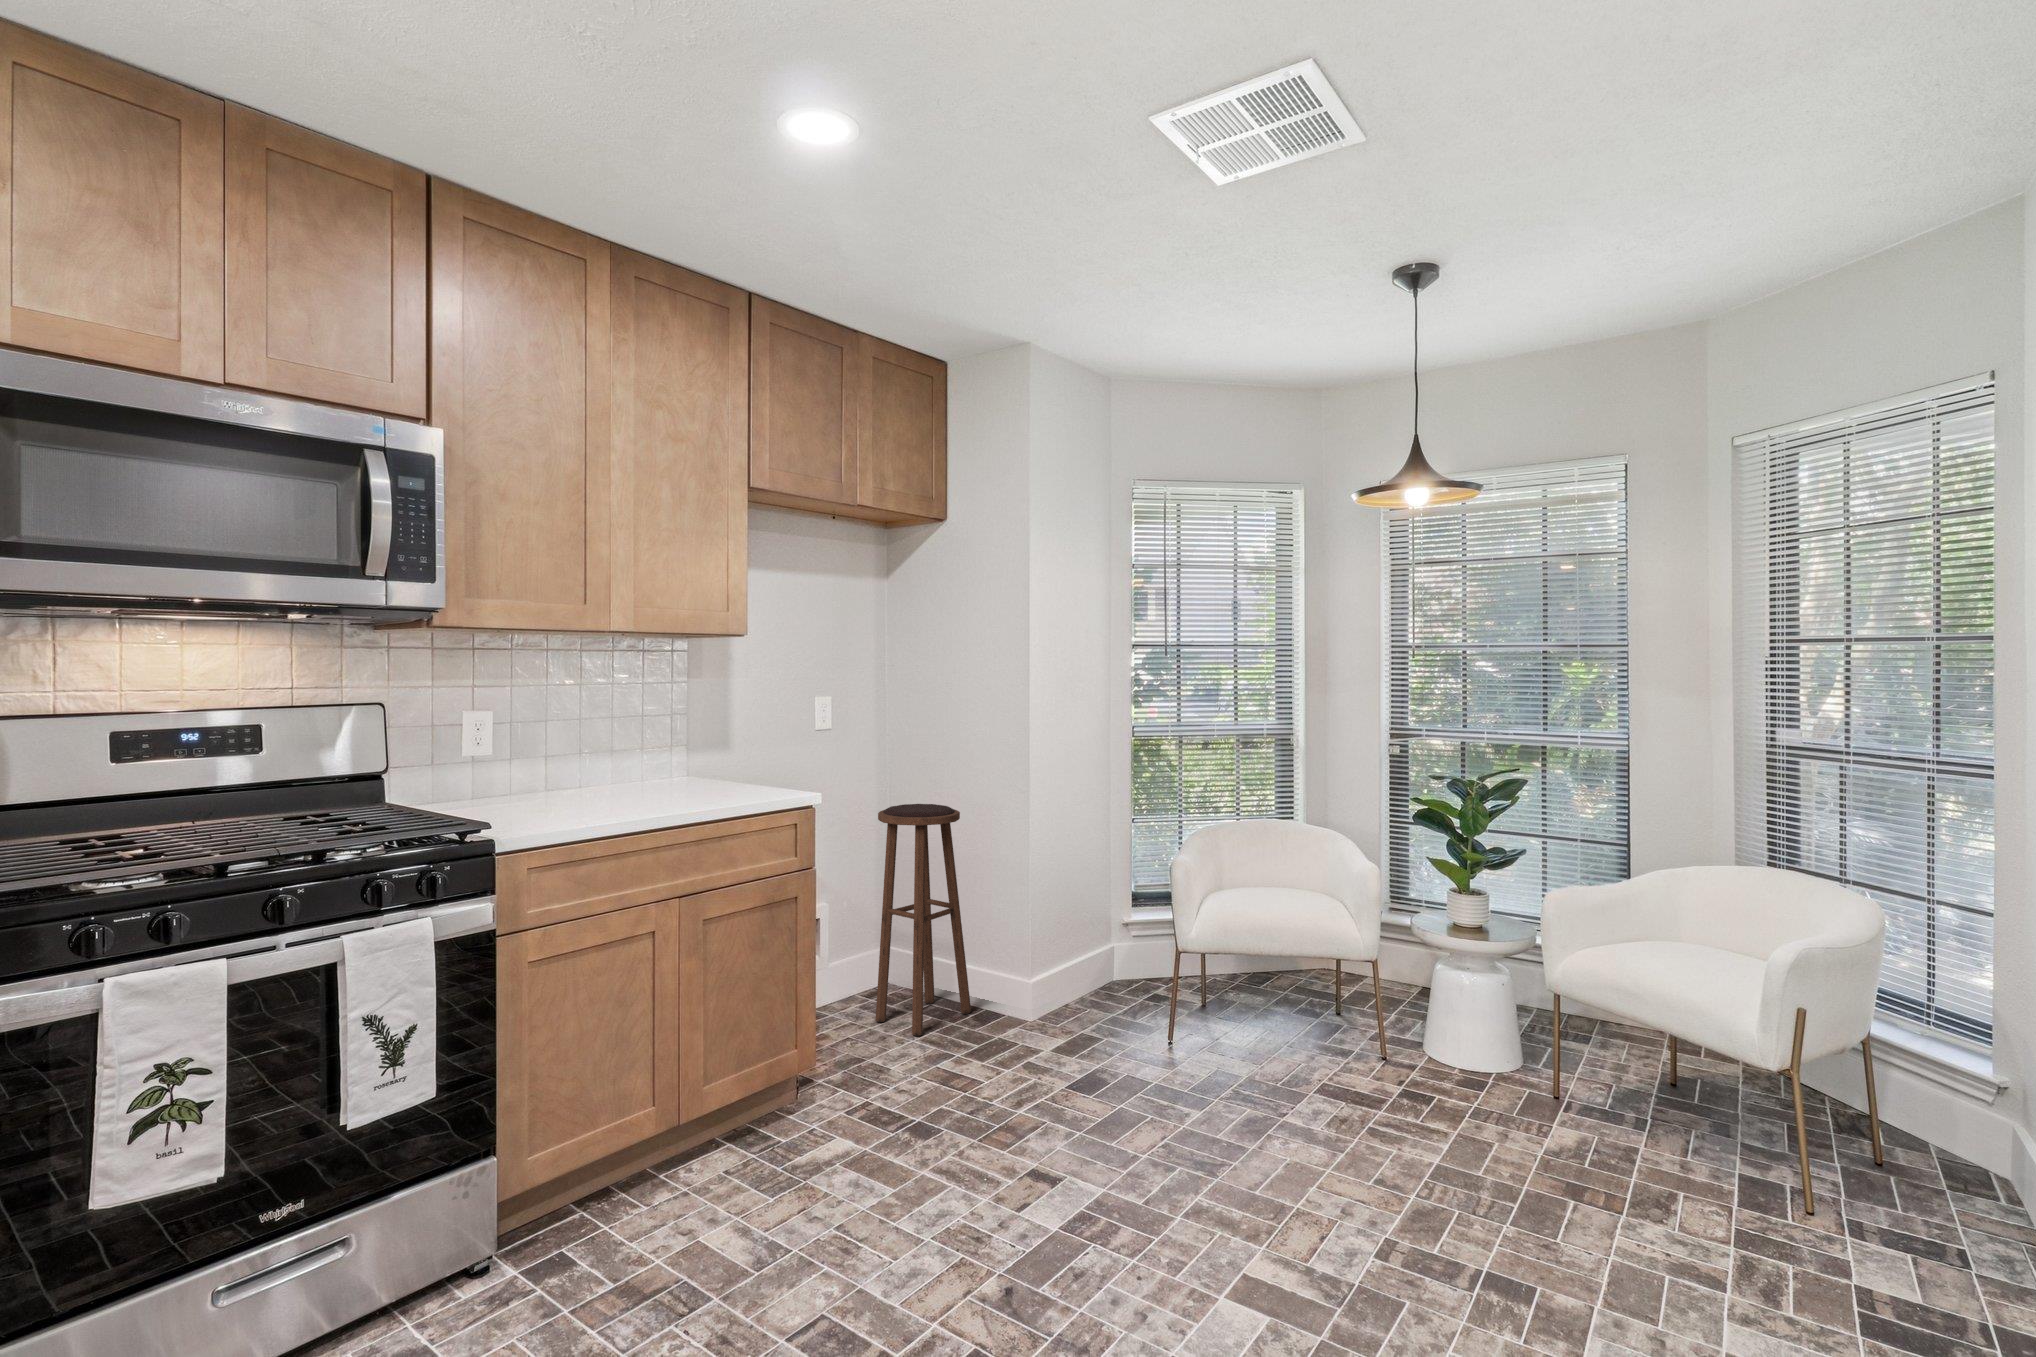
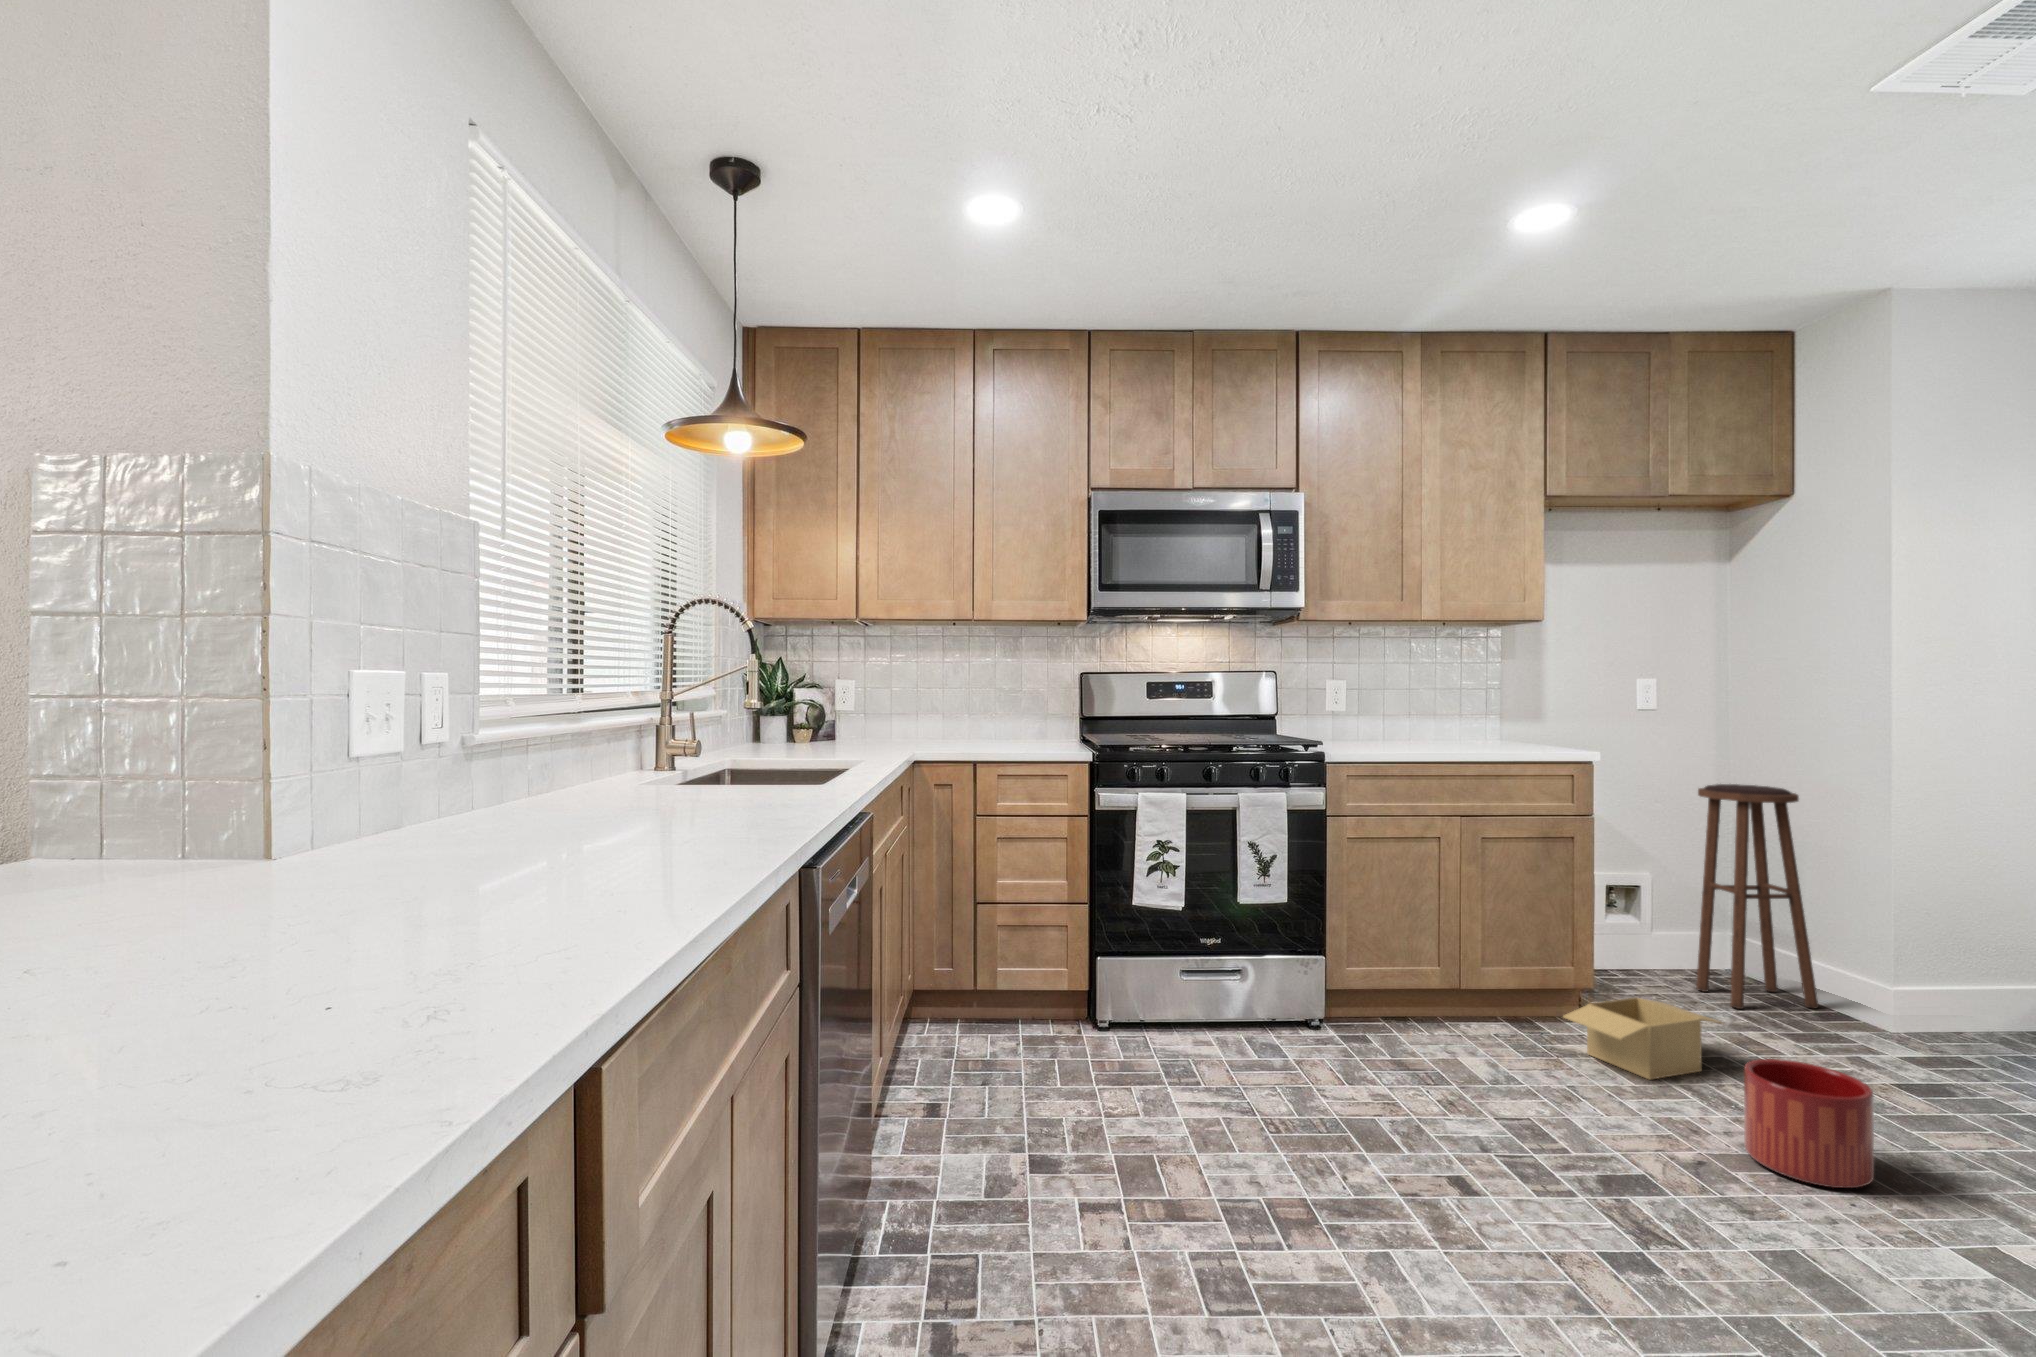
cardboard box: none [812,1068,949,1177] -> present [1563,998,1723,1080]
planter: none [1026,1124,1132,1267] -> present [1744,1059,1874,1188]

